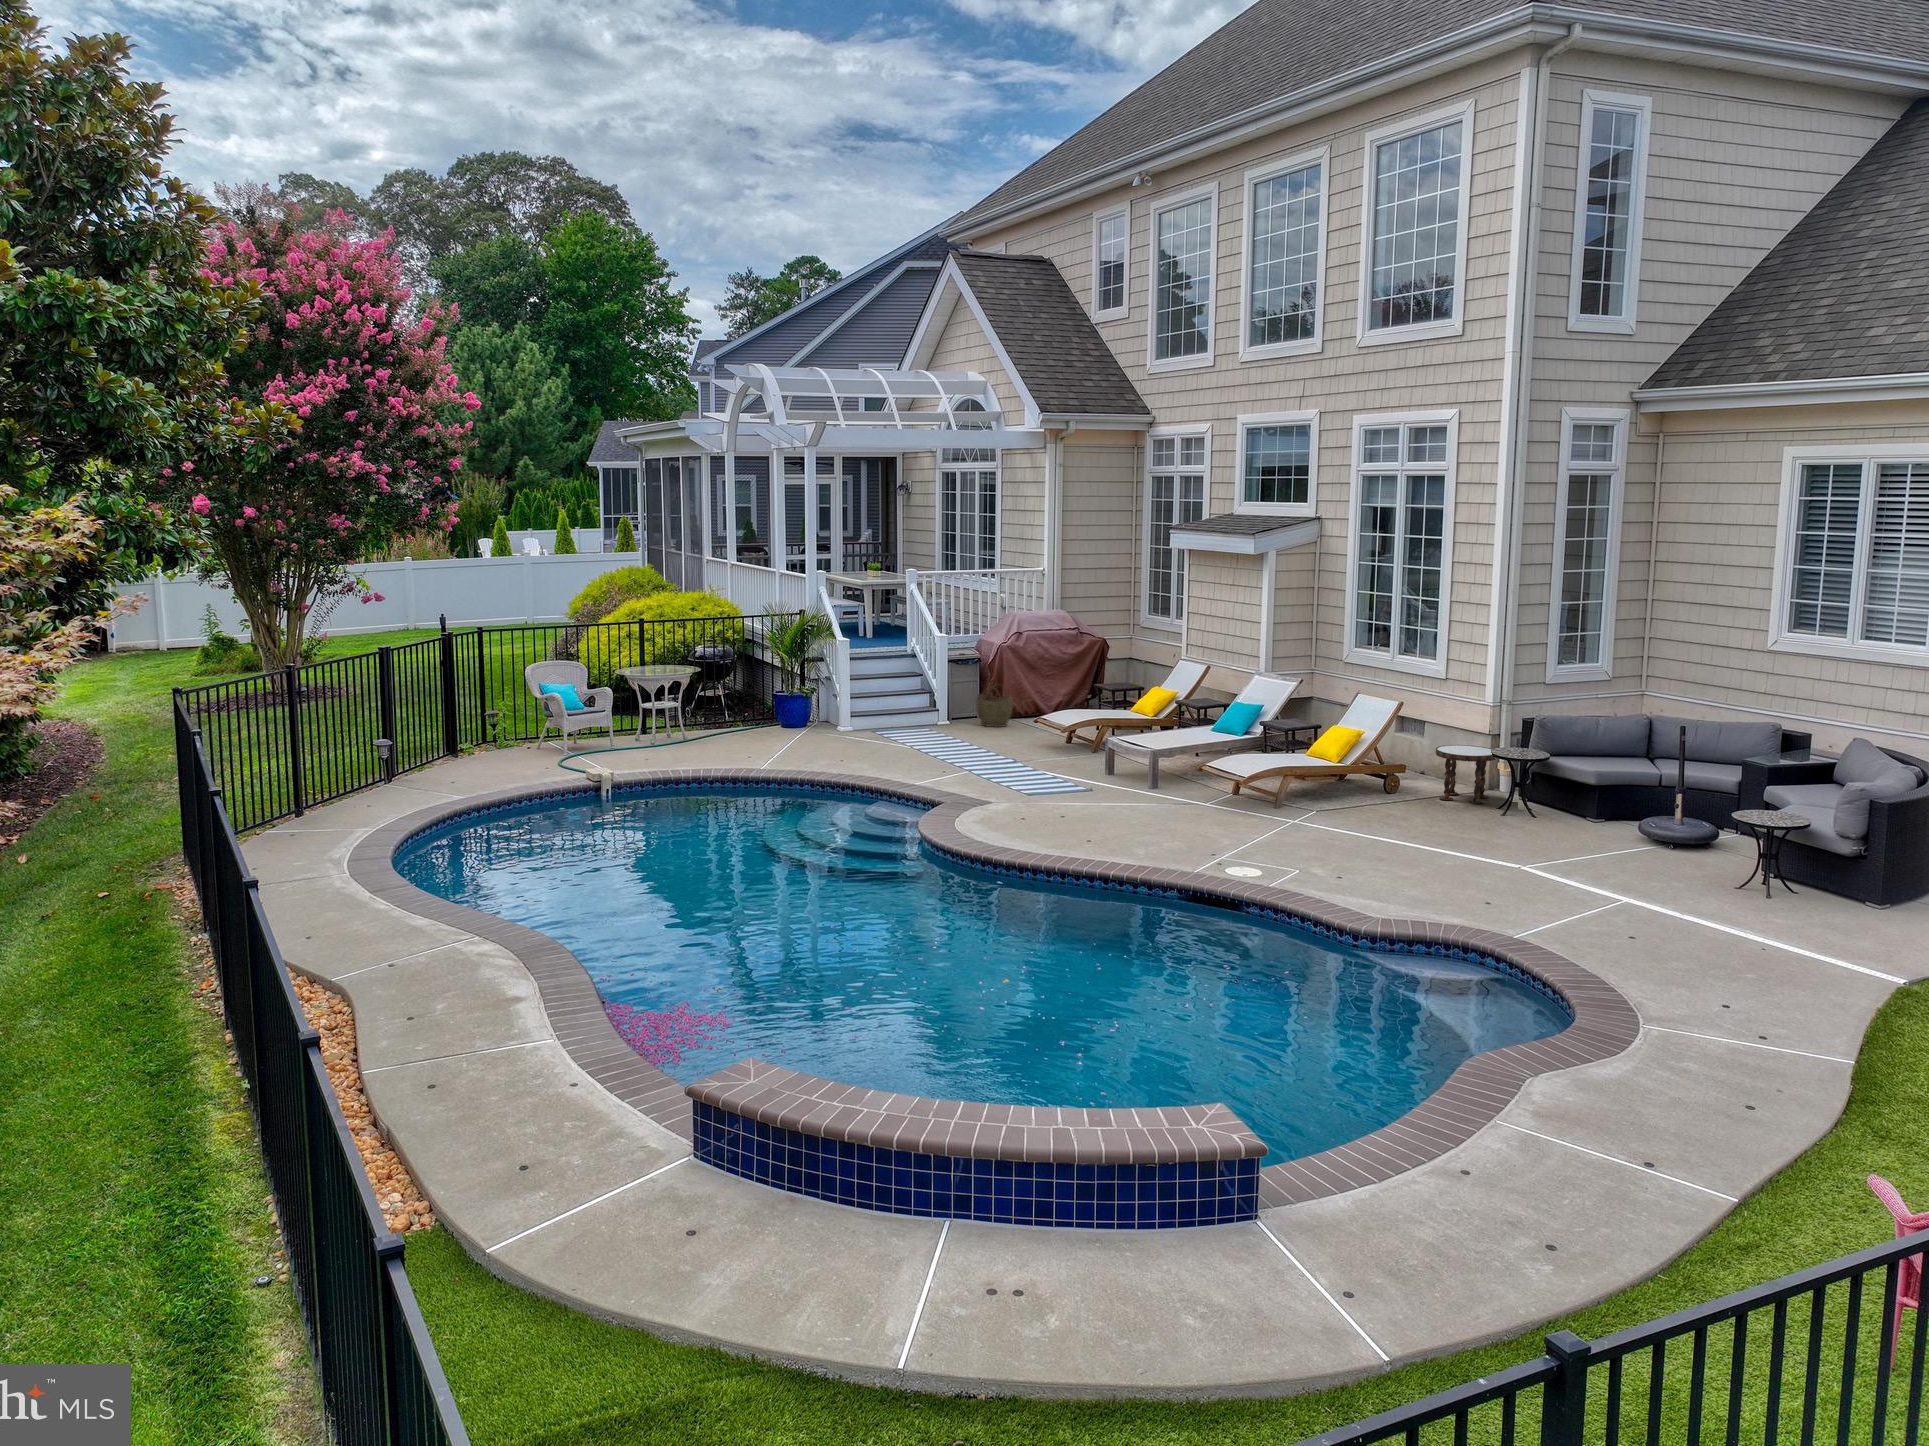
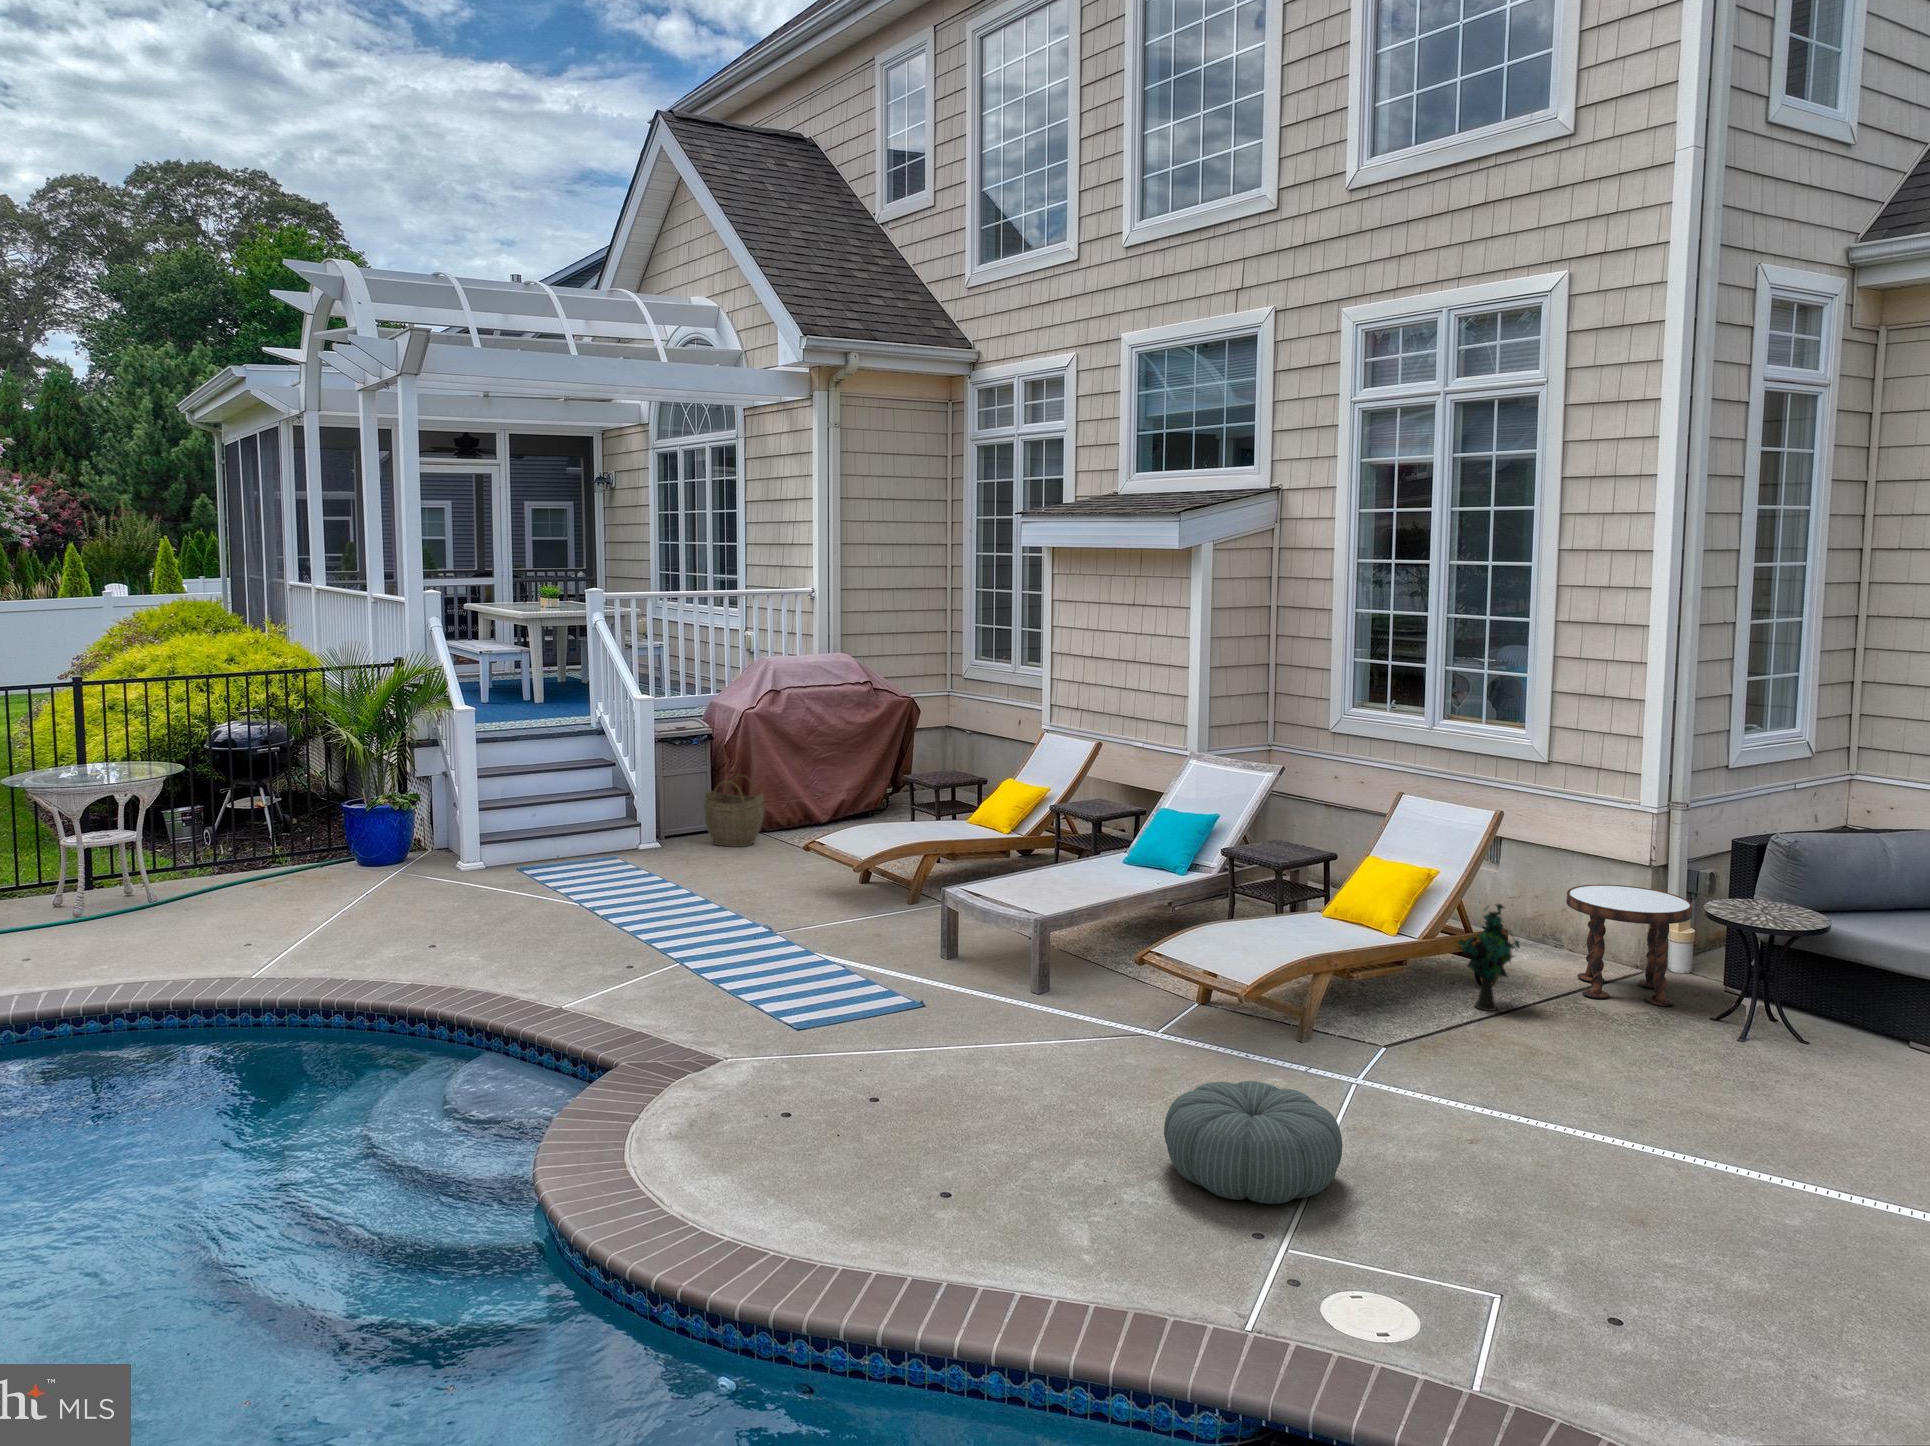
decorative plant: none [1368,749,1400,803] -> present [1457,904,1520,1011]
pouf: none [1188,806,1261,846] -> present [1164,1081,1342,1204]

